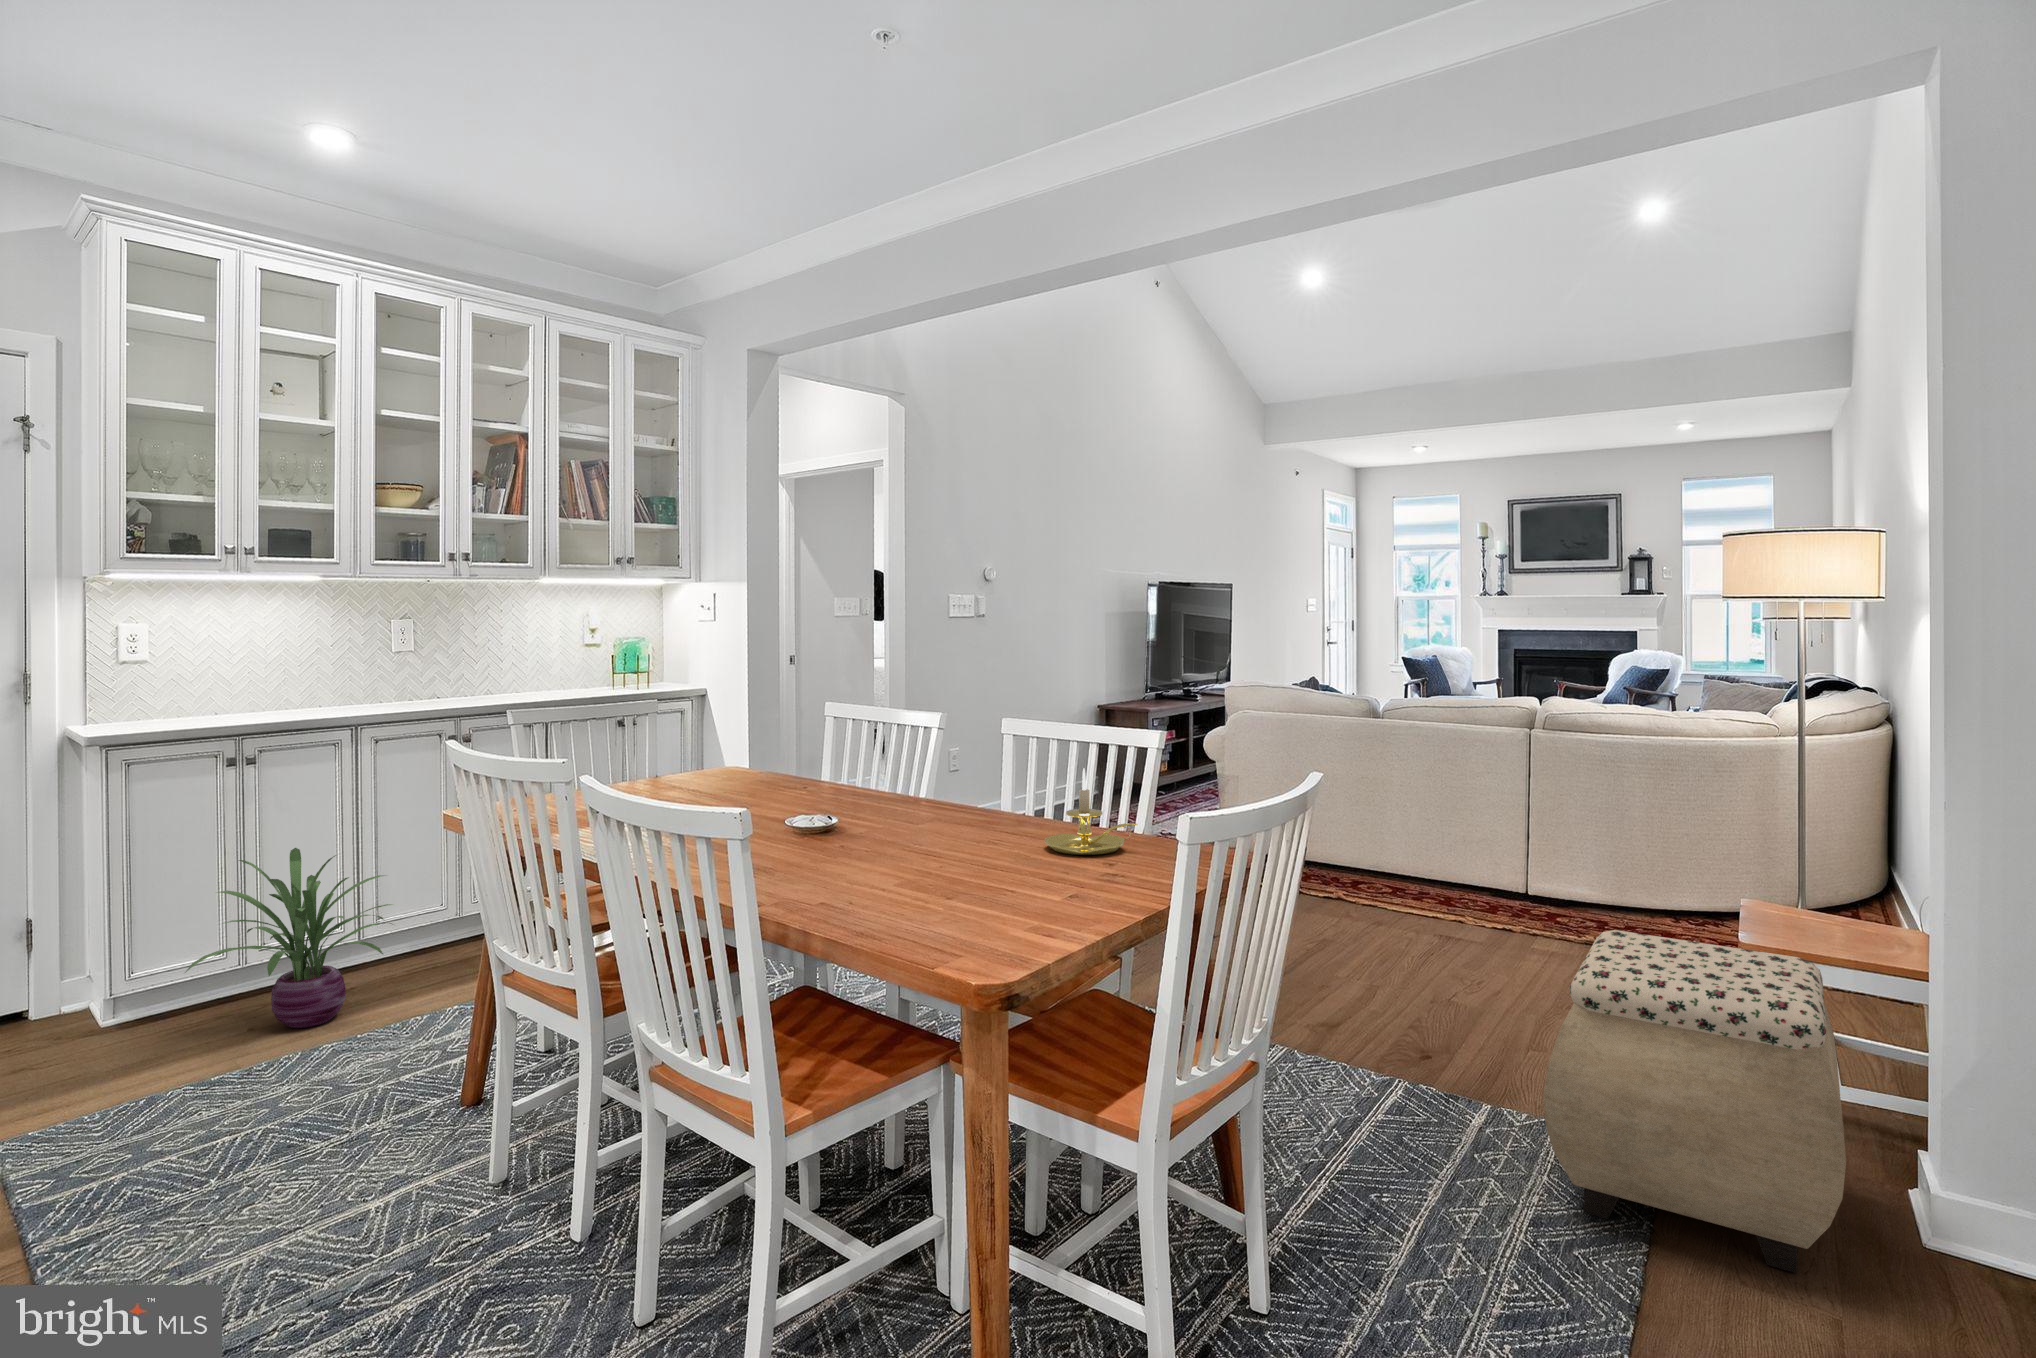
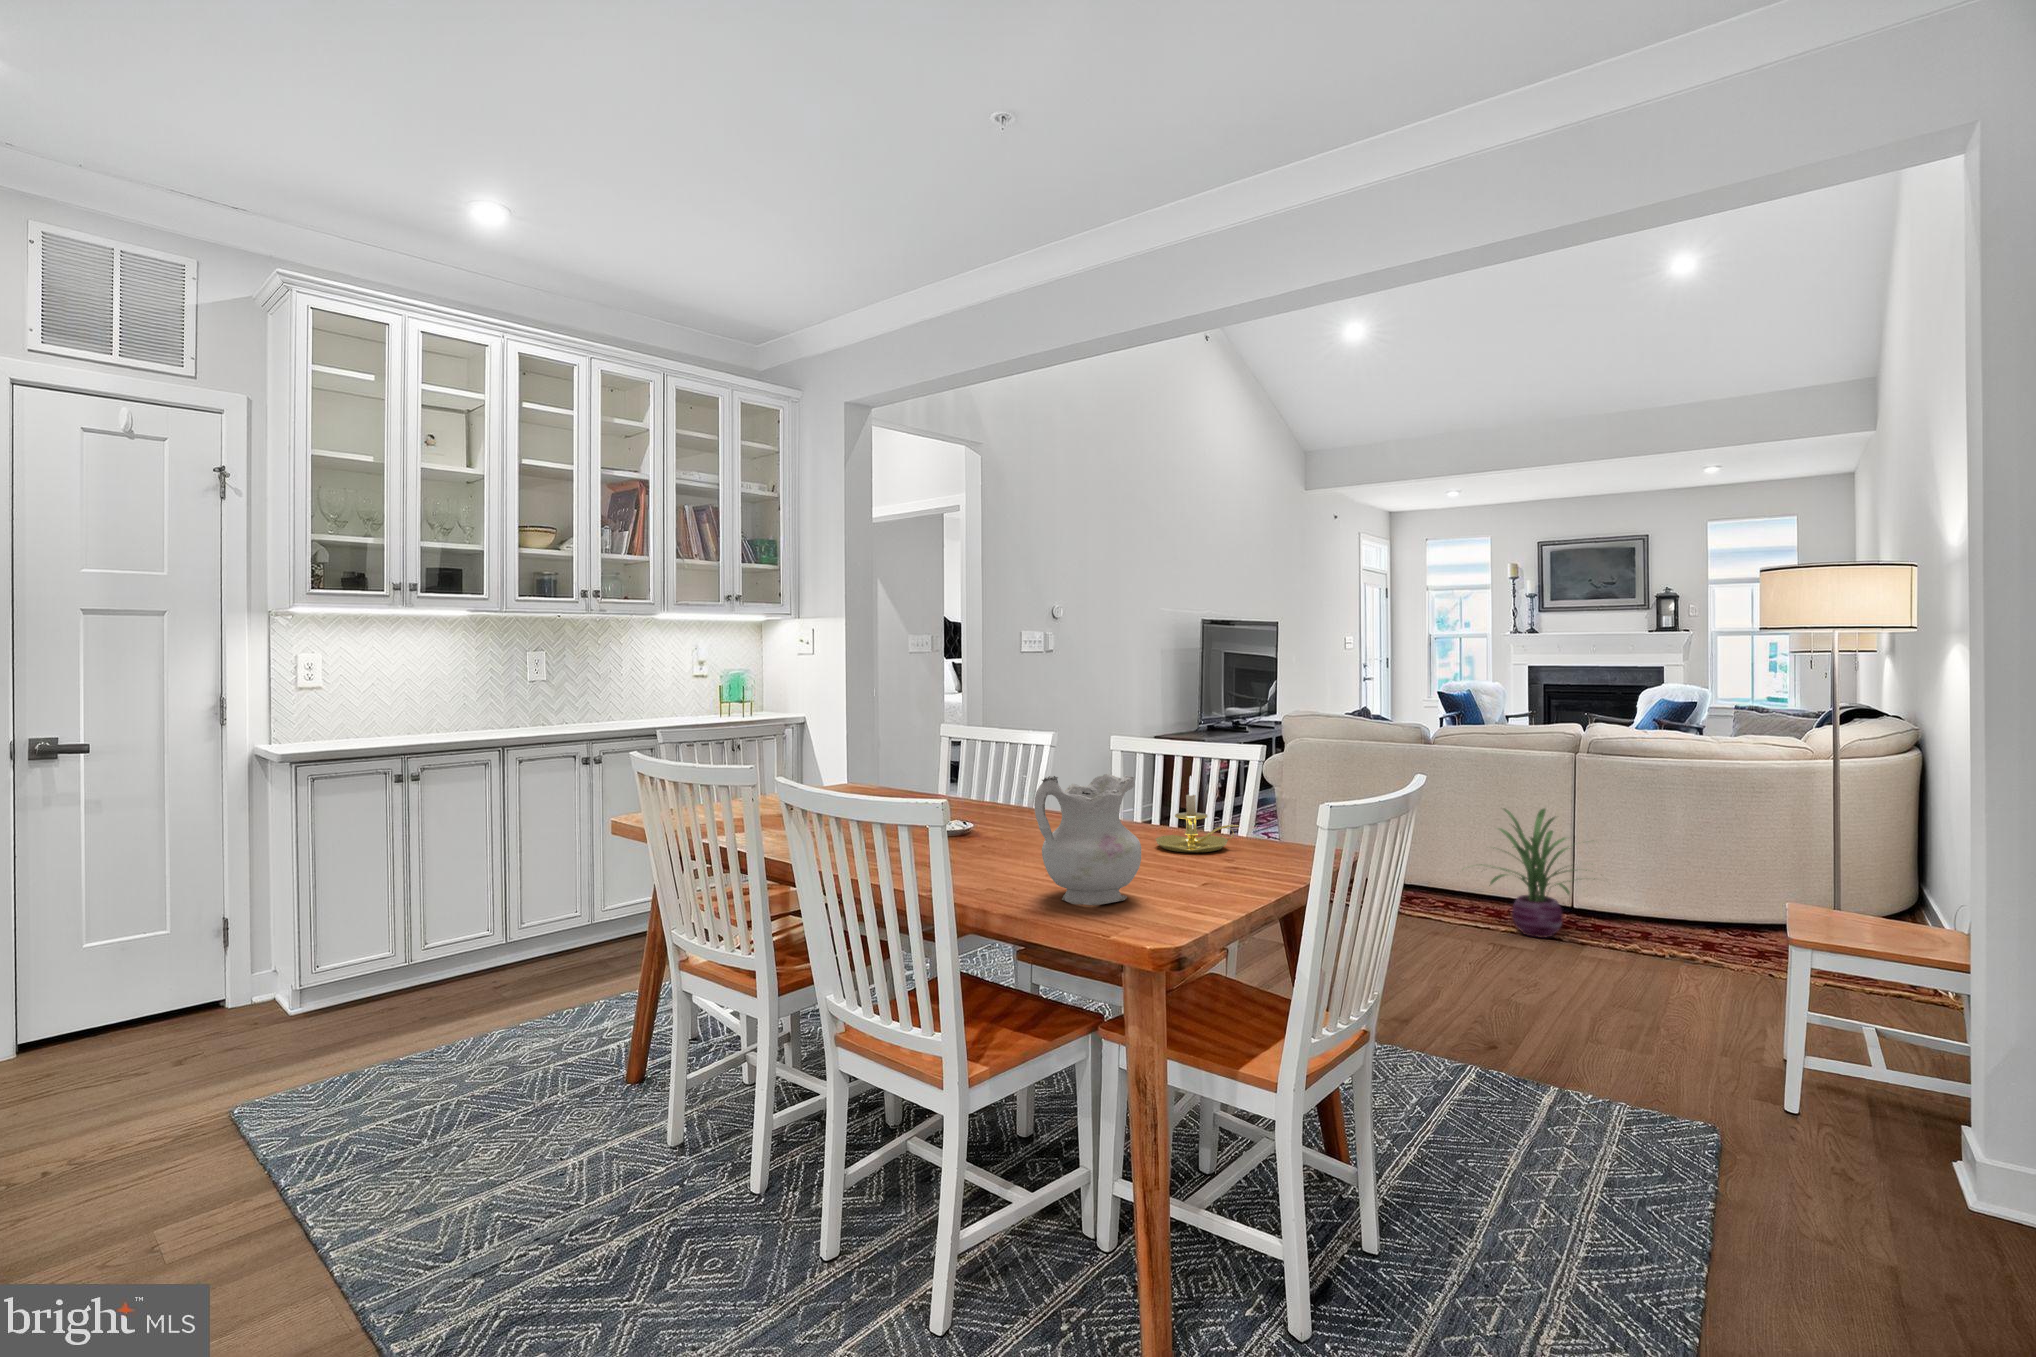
ceramic pitcher: none [876,772,1003,926] -> present [1034,774,1141,905]
decorative plant: present [185,848,392,1028] -> present [1481,809,1587,938]
ottoman: present [1544,930,1846,1273] -> none [1616,924,1902,1230]

